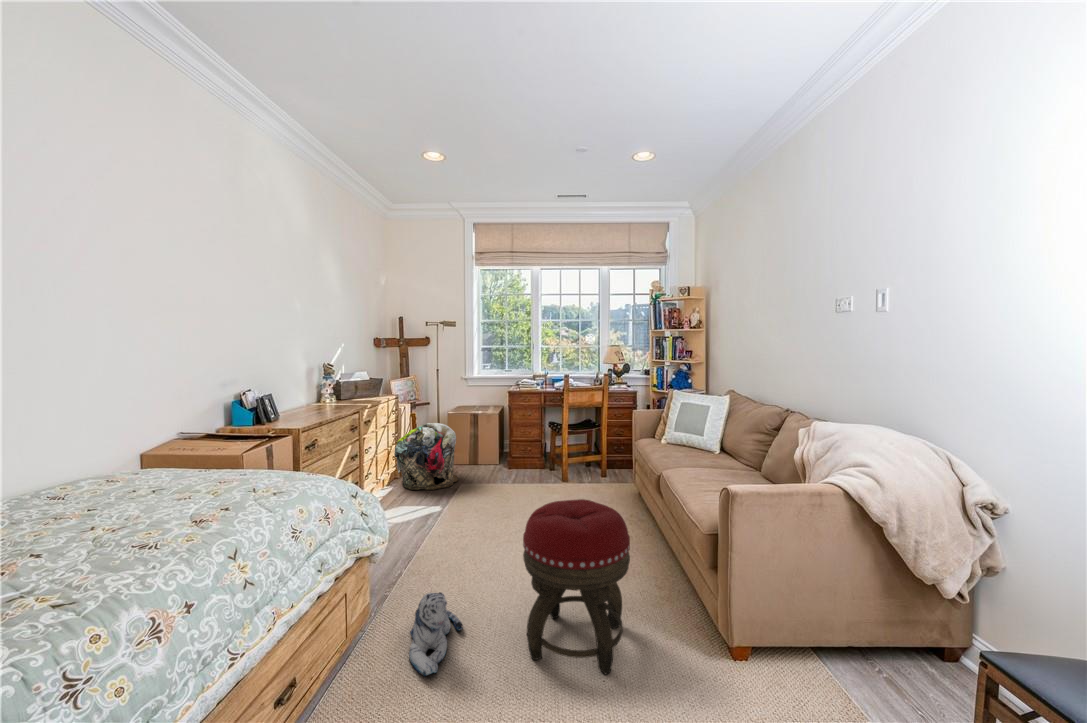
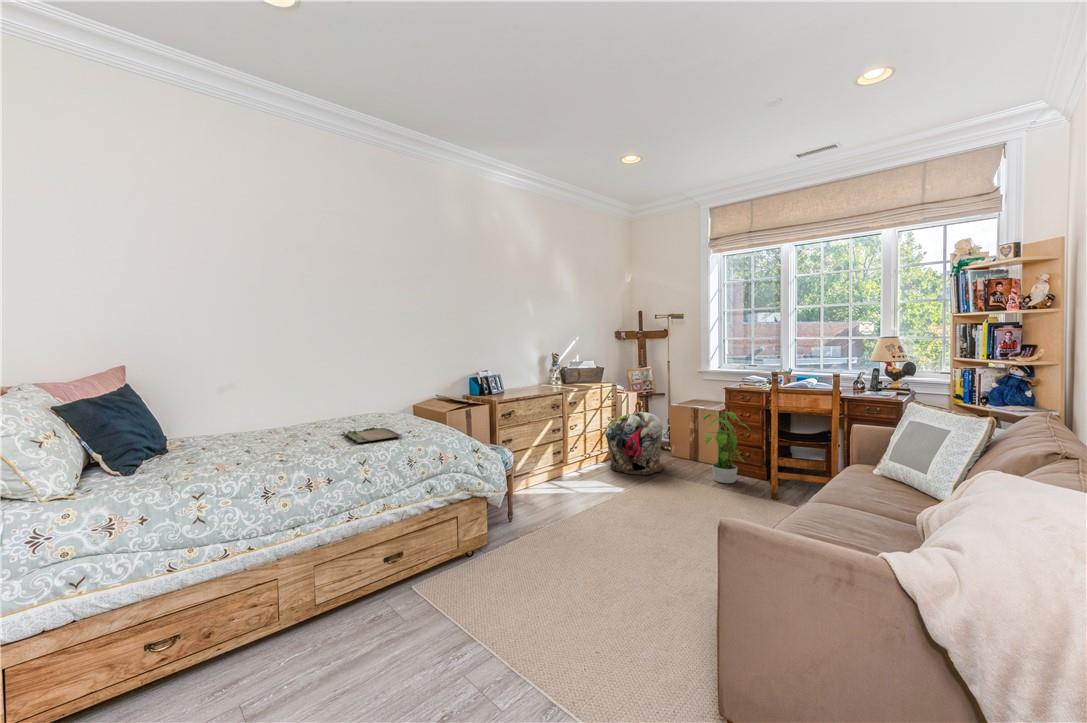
potted plant: none [493,410,535,478] -> present [702,411,750,483]
tray: none [102,485,258,525] -> present [343,427,403,443]
footstool: present [523,499,630,674] -> none [552,491,655,657]
plush toy: present [409,592,463,676] -> none [482,536,540,593]

